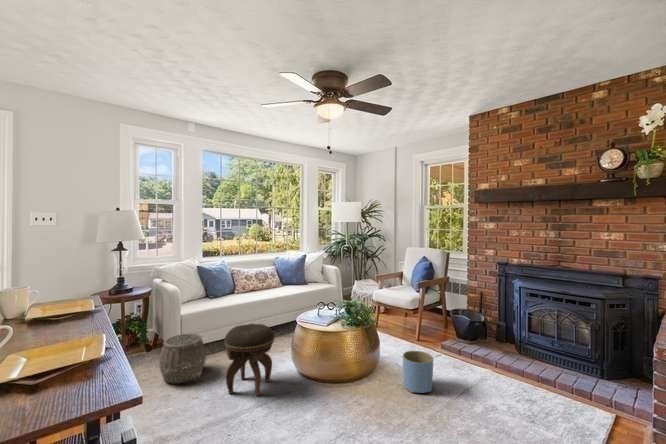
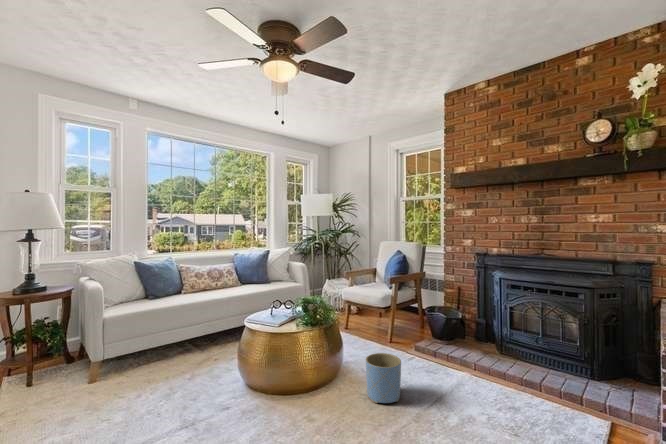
footstool: present [225,324,274,396] -> none [147,325,212,414]
woven basket: present [159,333,206,383] -> none [68,339,133,402]

